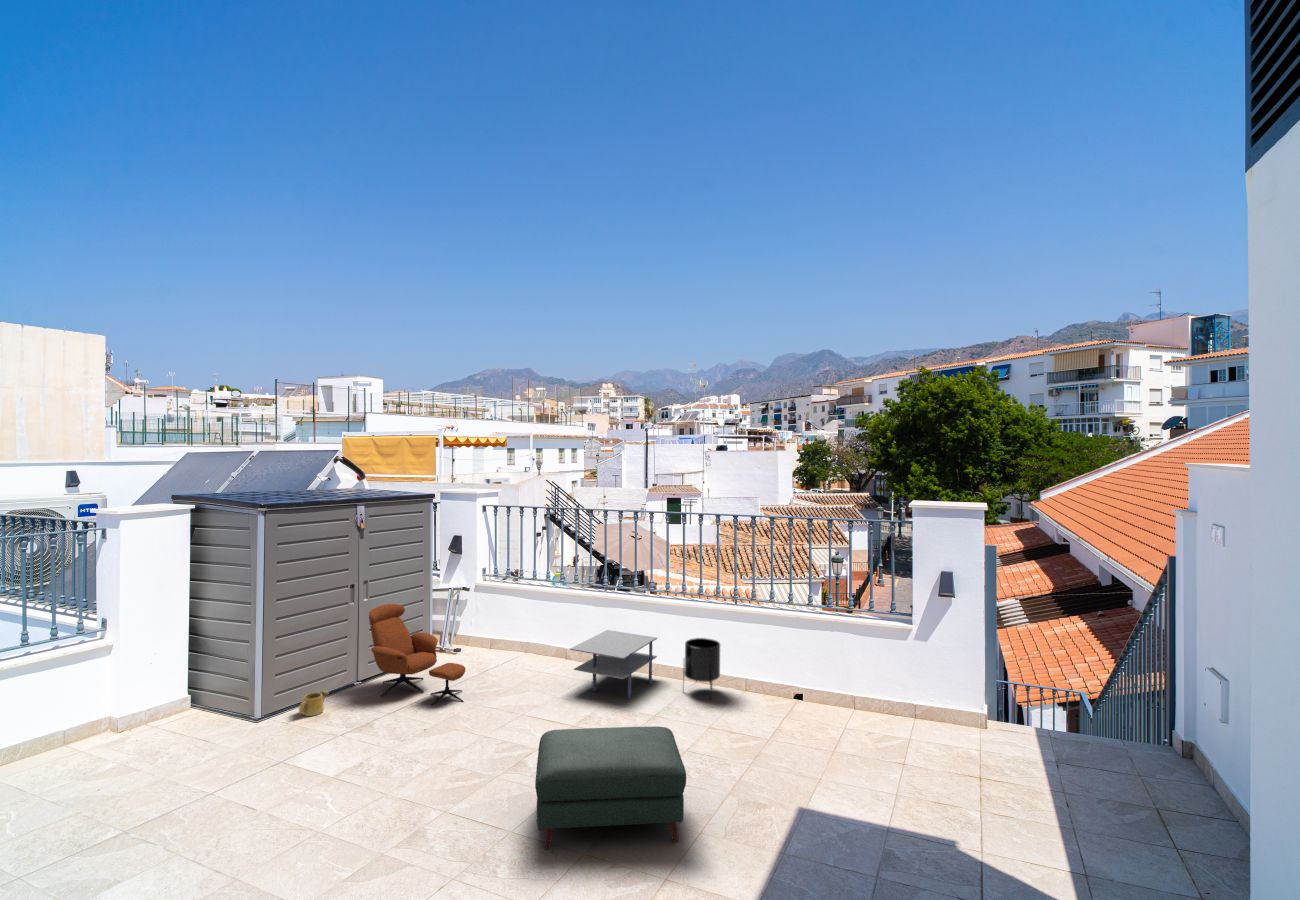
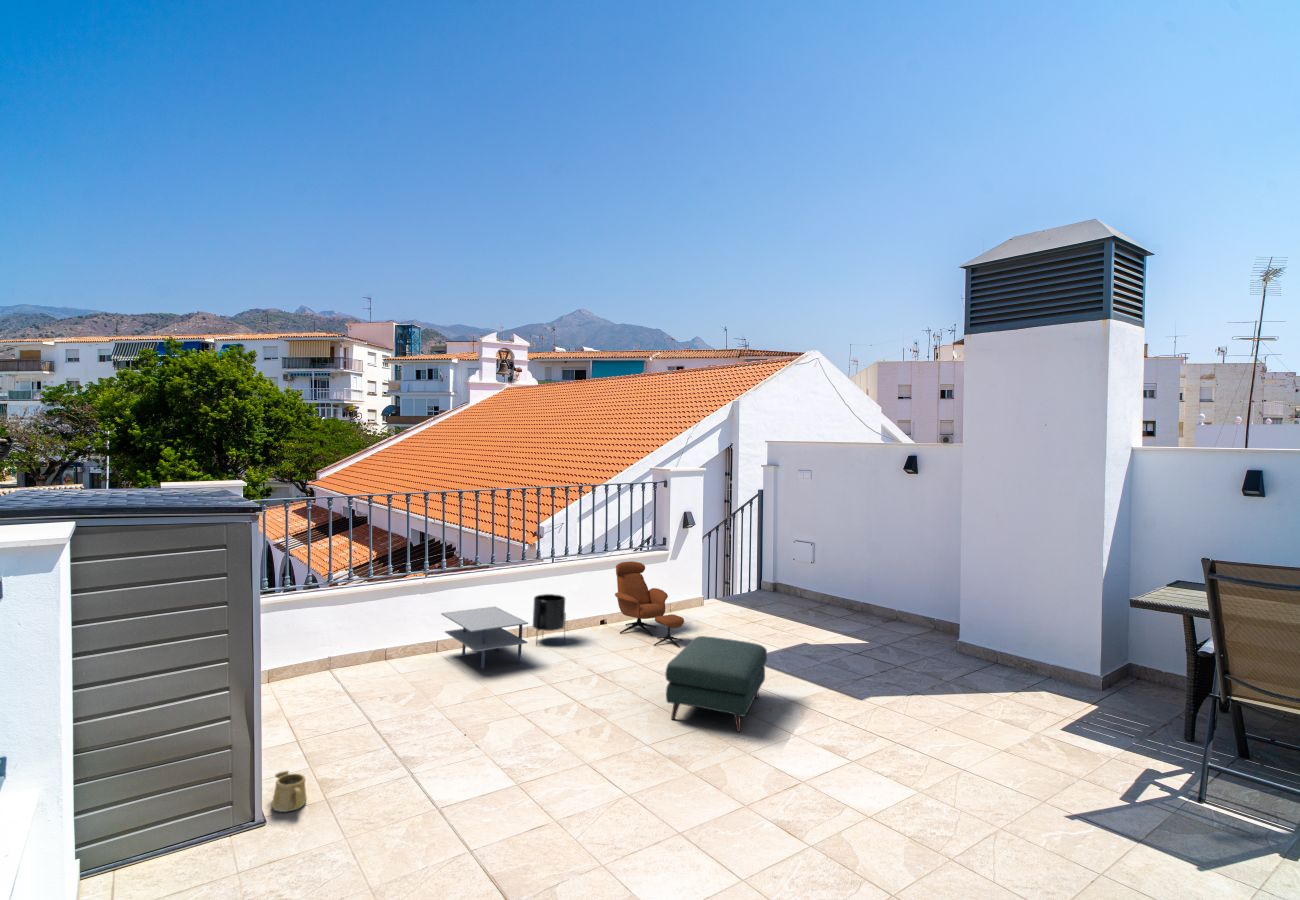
lounge chair: present [369,604,466,705] -> present [615,561,684,647]

